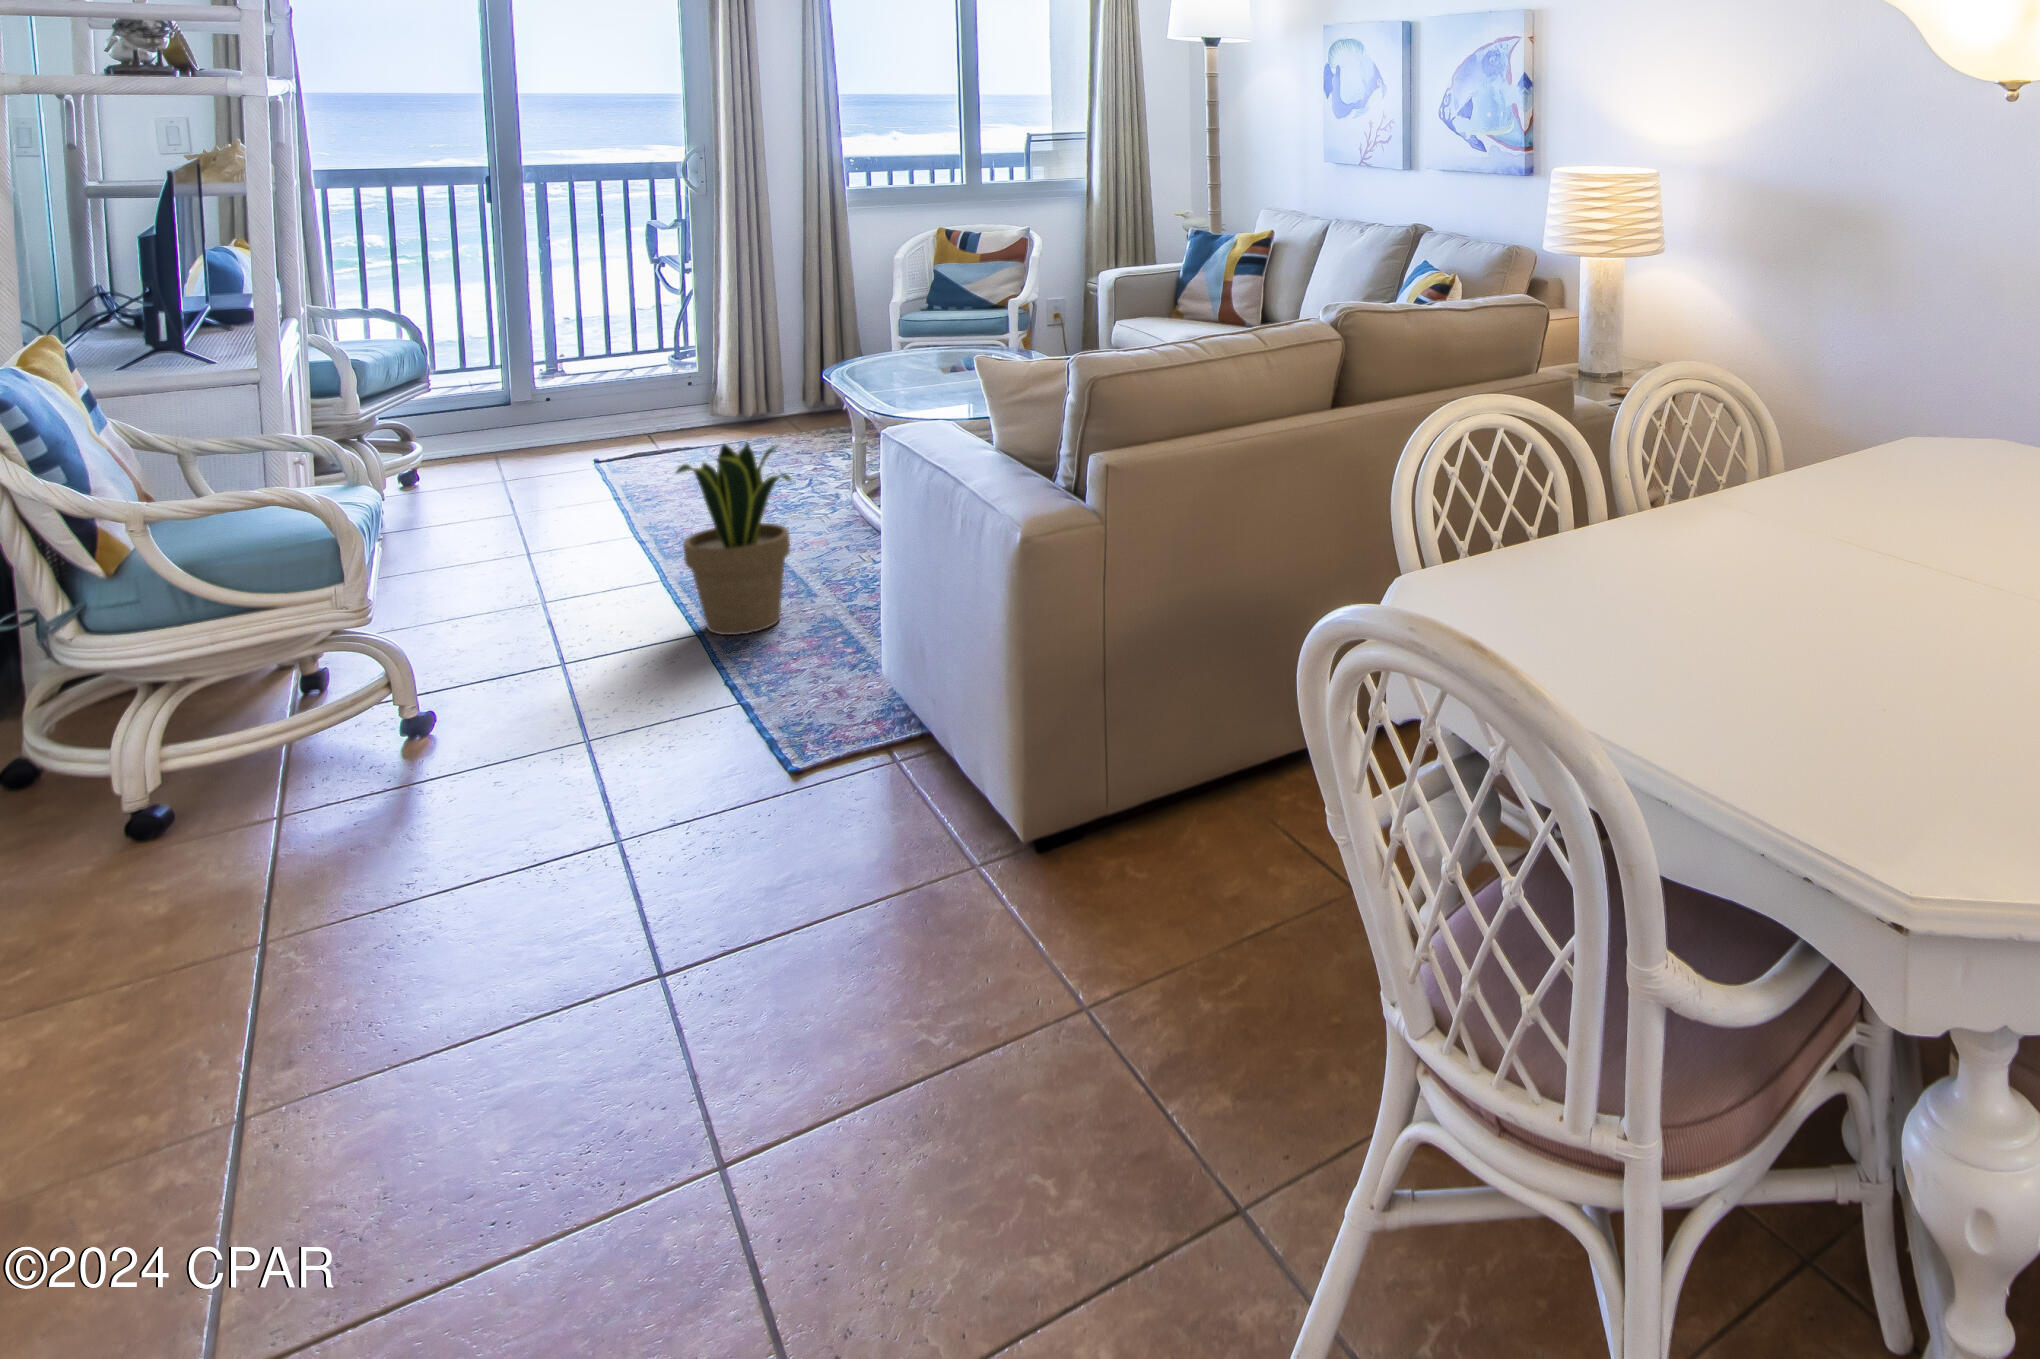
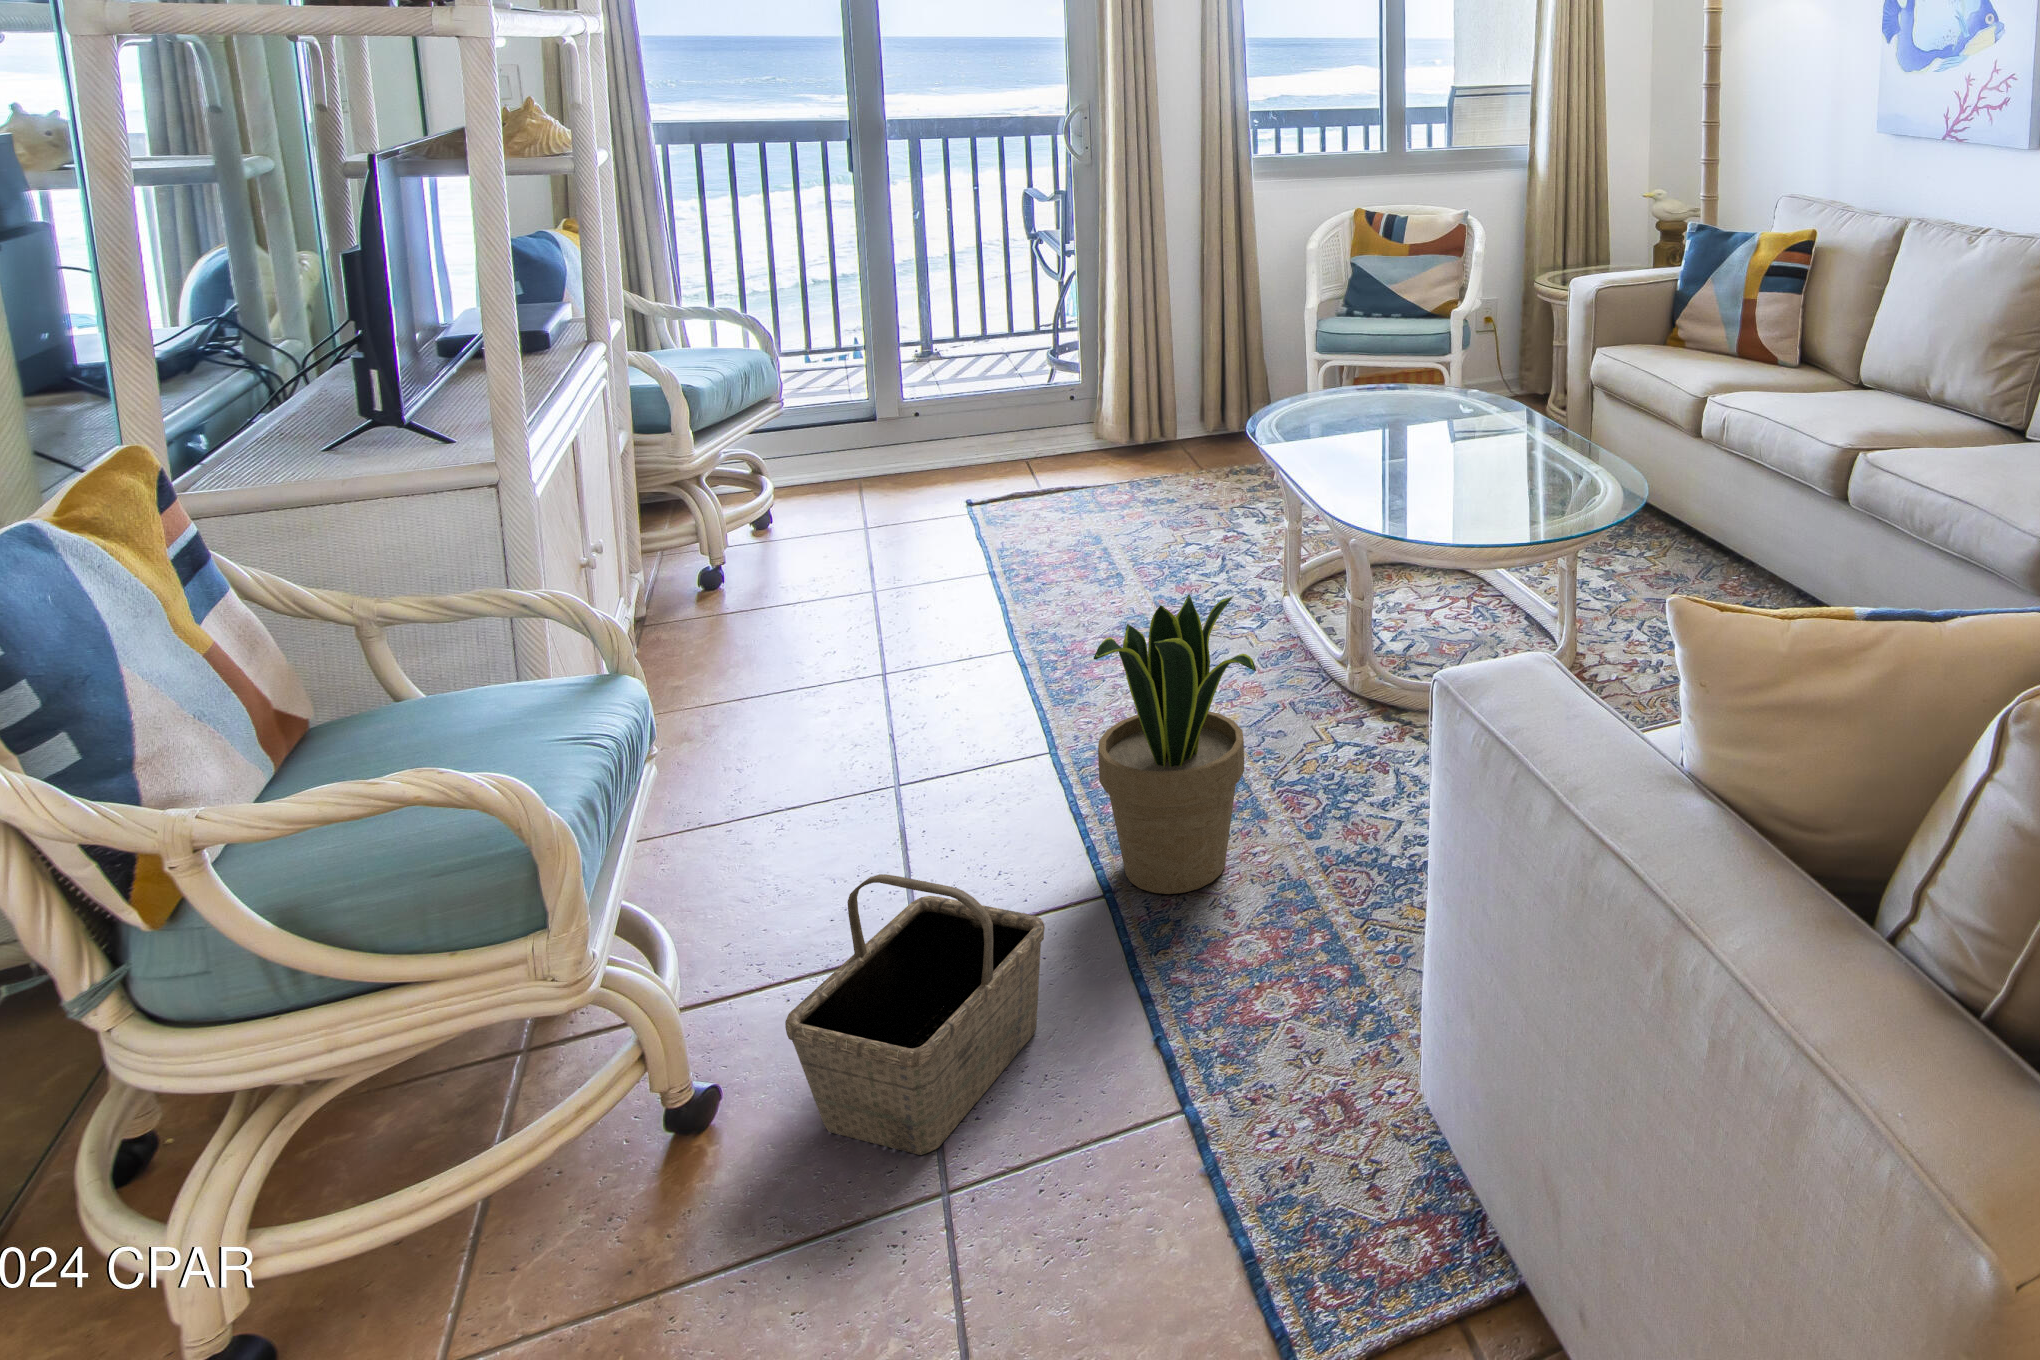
basket: none [456,587,638,742] -> present [785,874,1045,1155]

